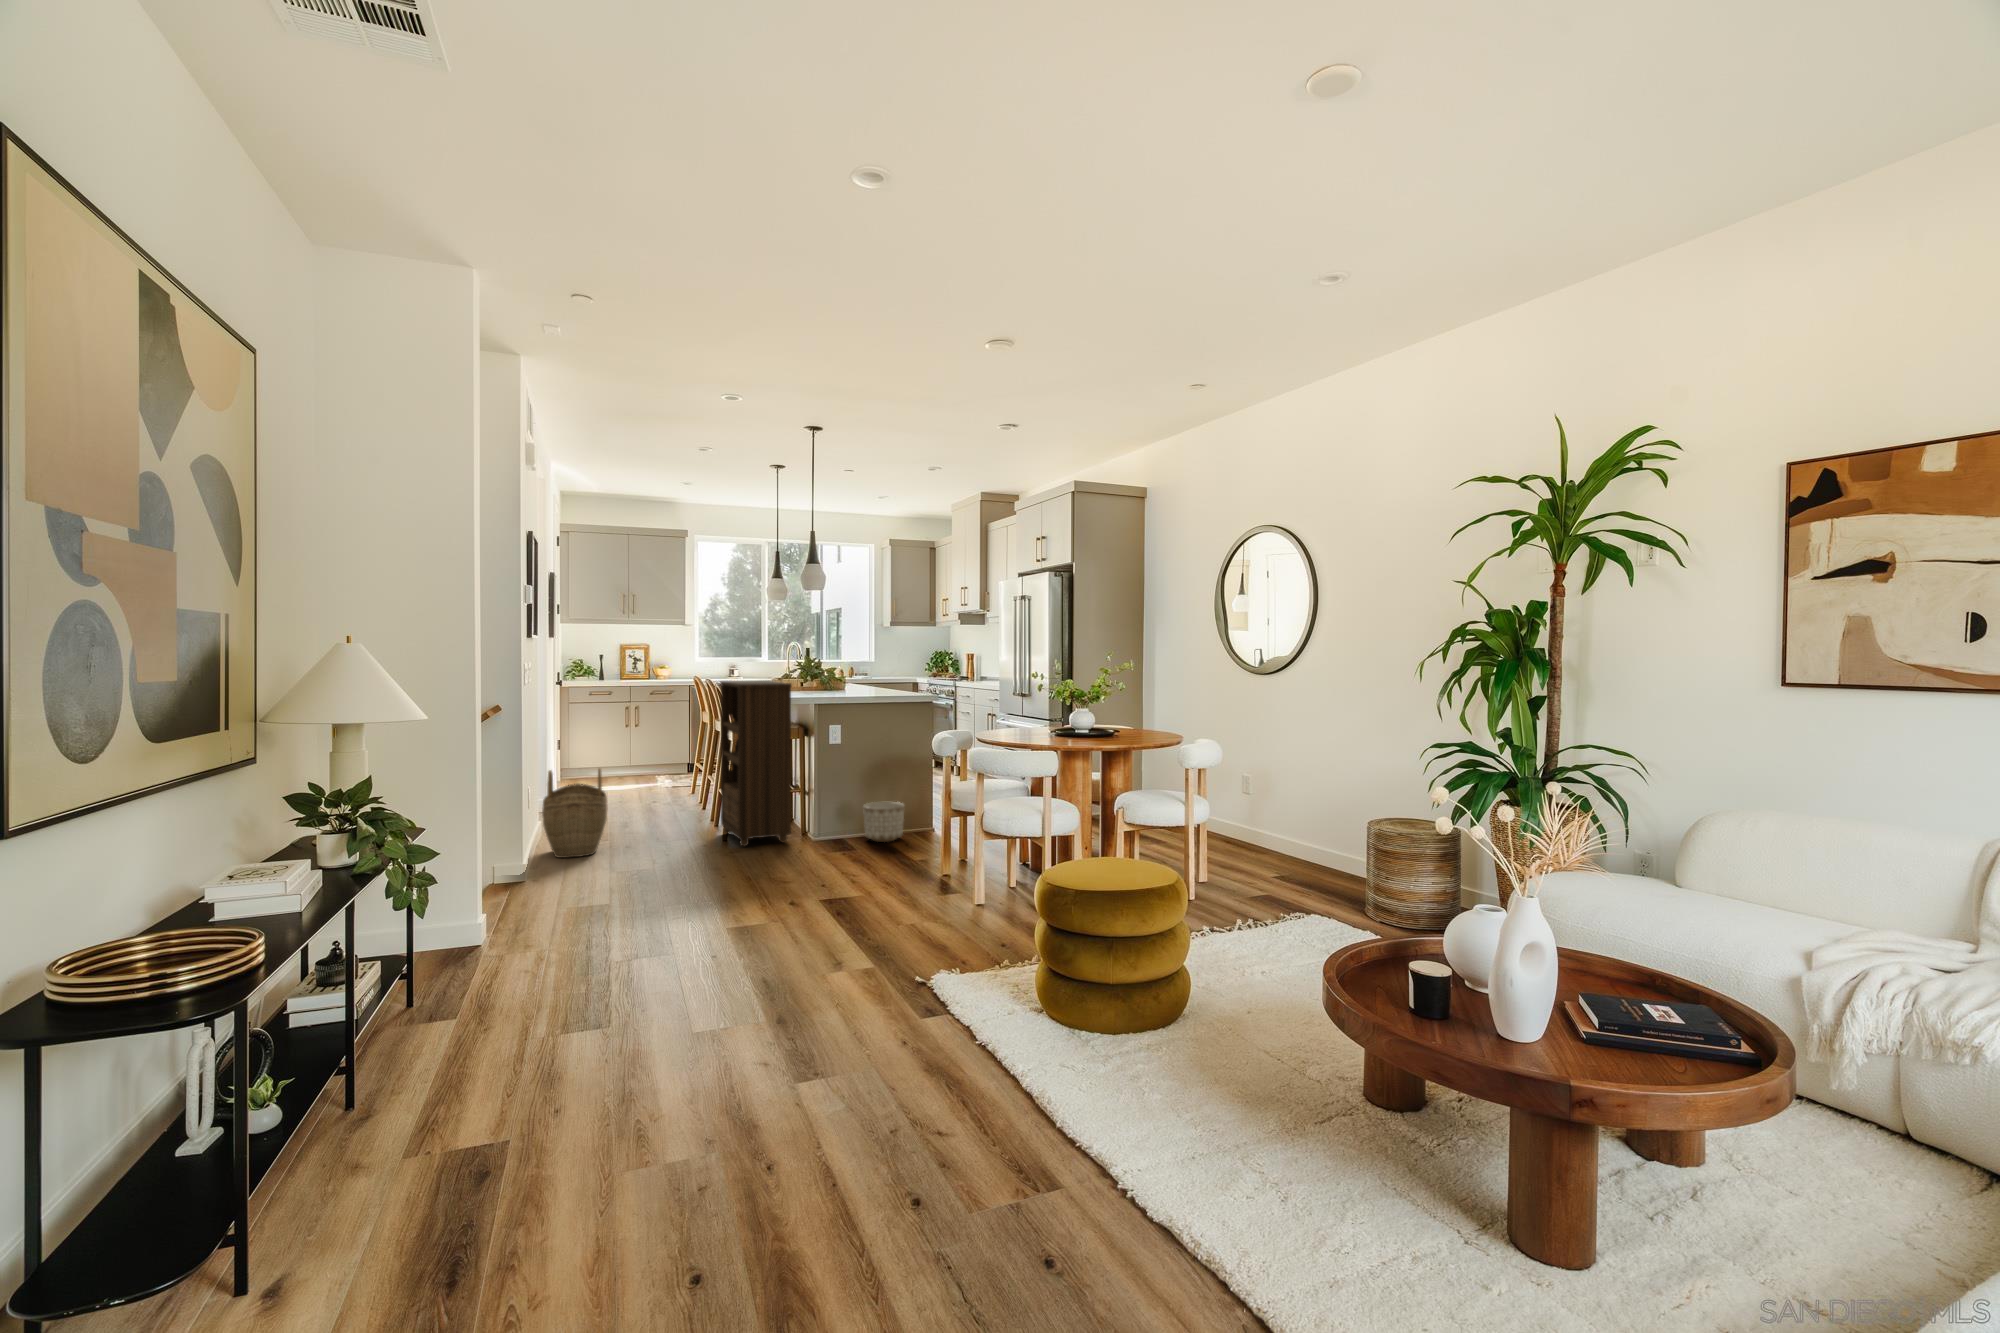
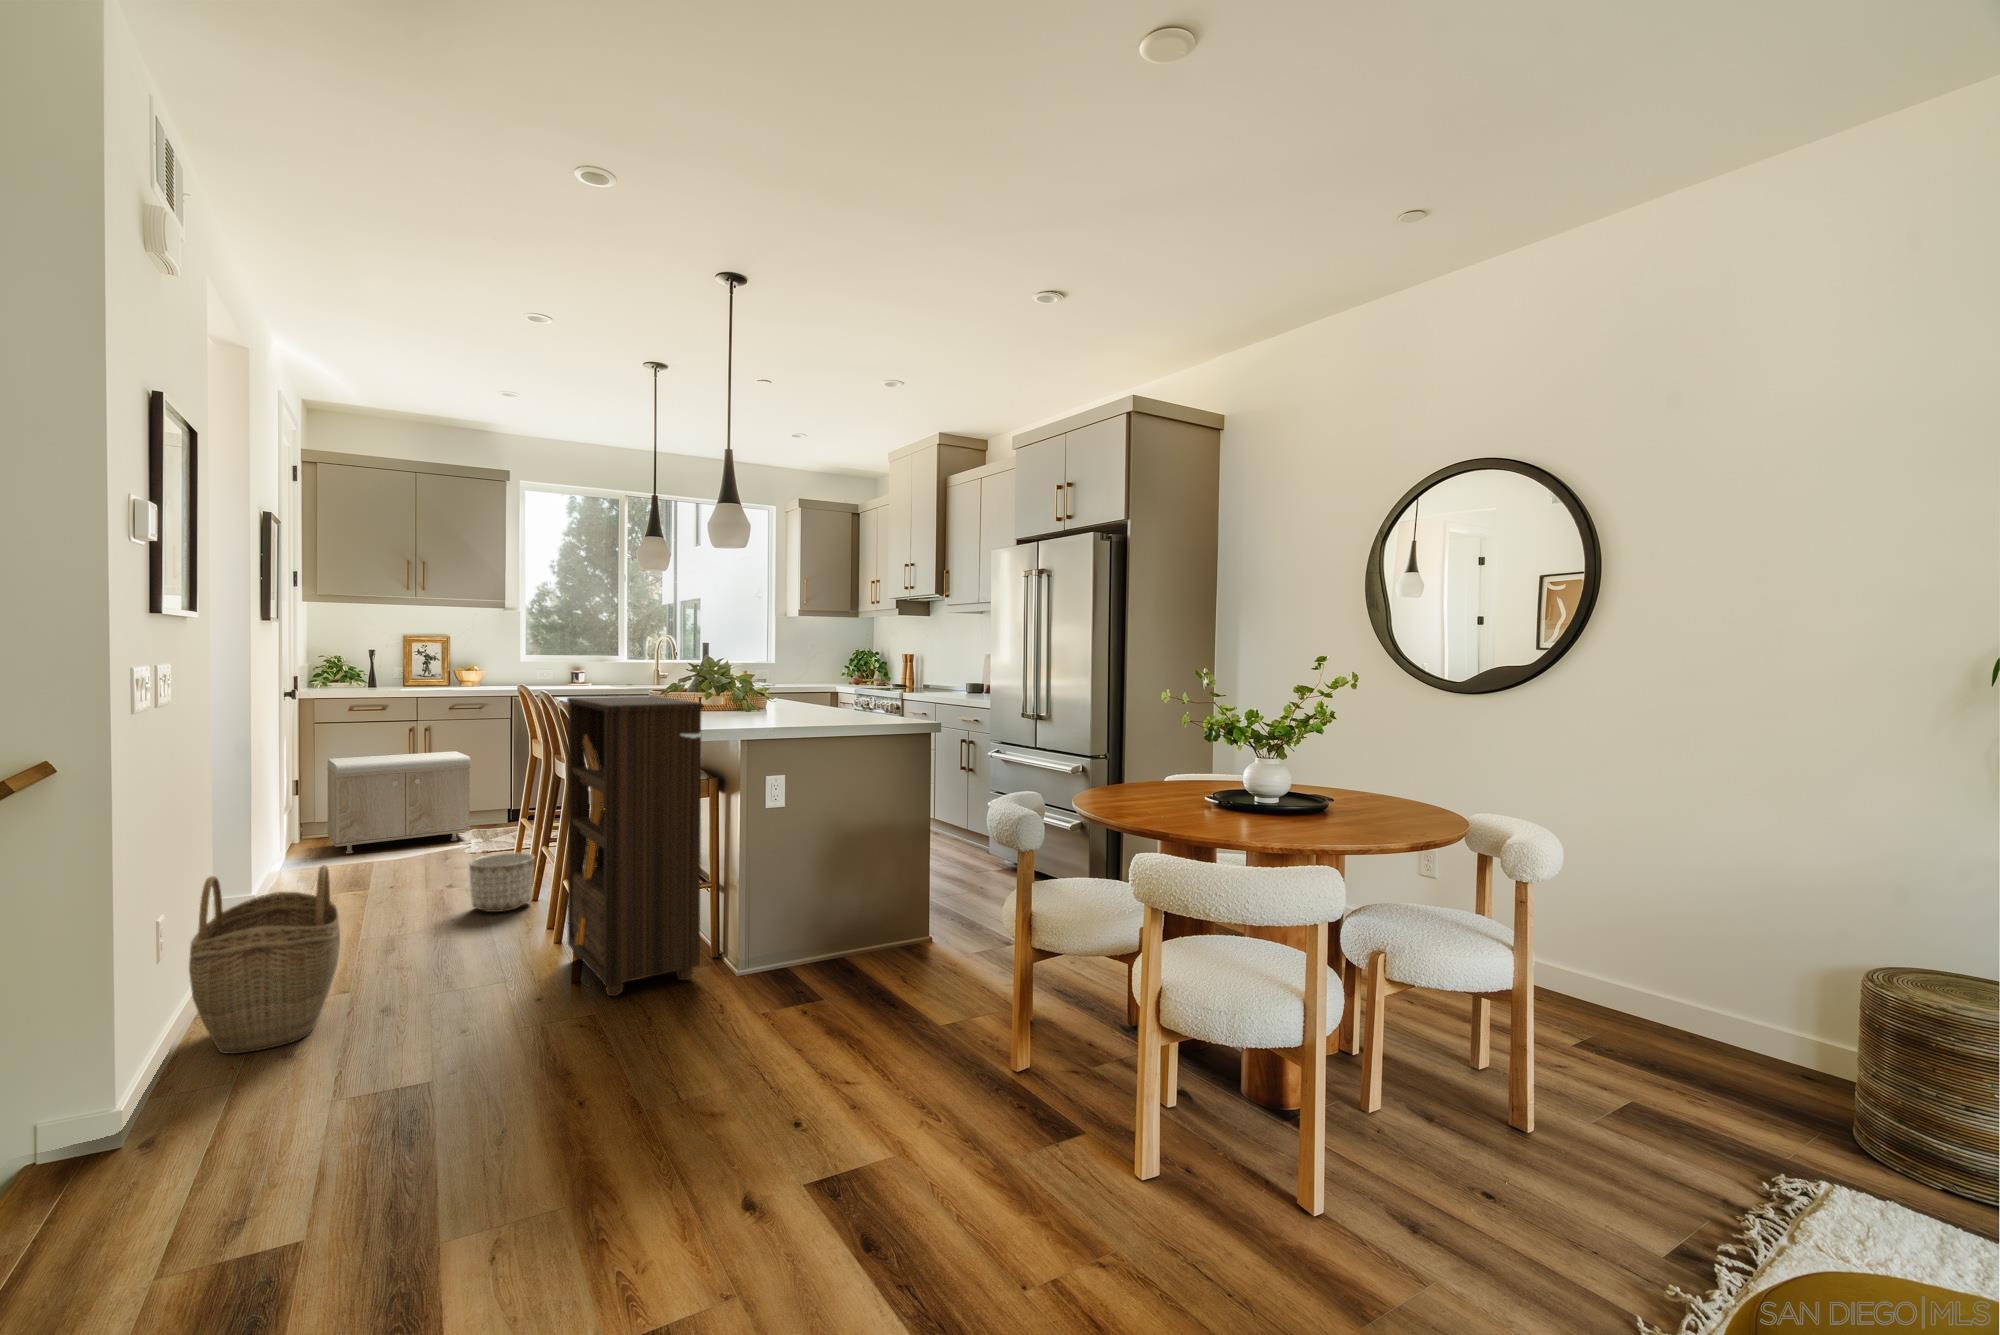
storage bench: none [579,724,664,787] -> present [327,751,470,853]
planter: present [863,802,904,842] -> present [469,853,535,912]

